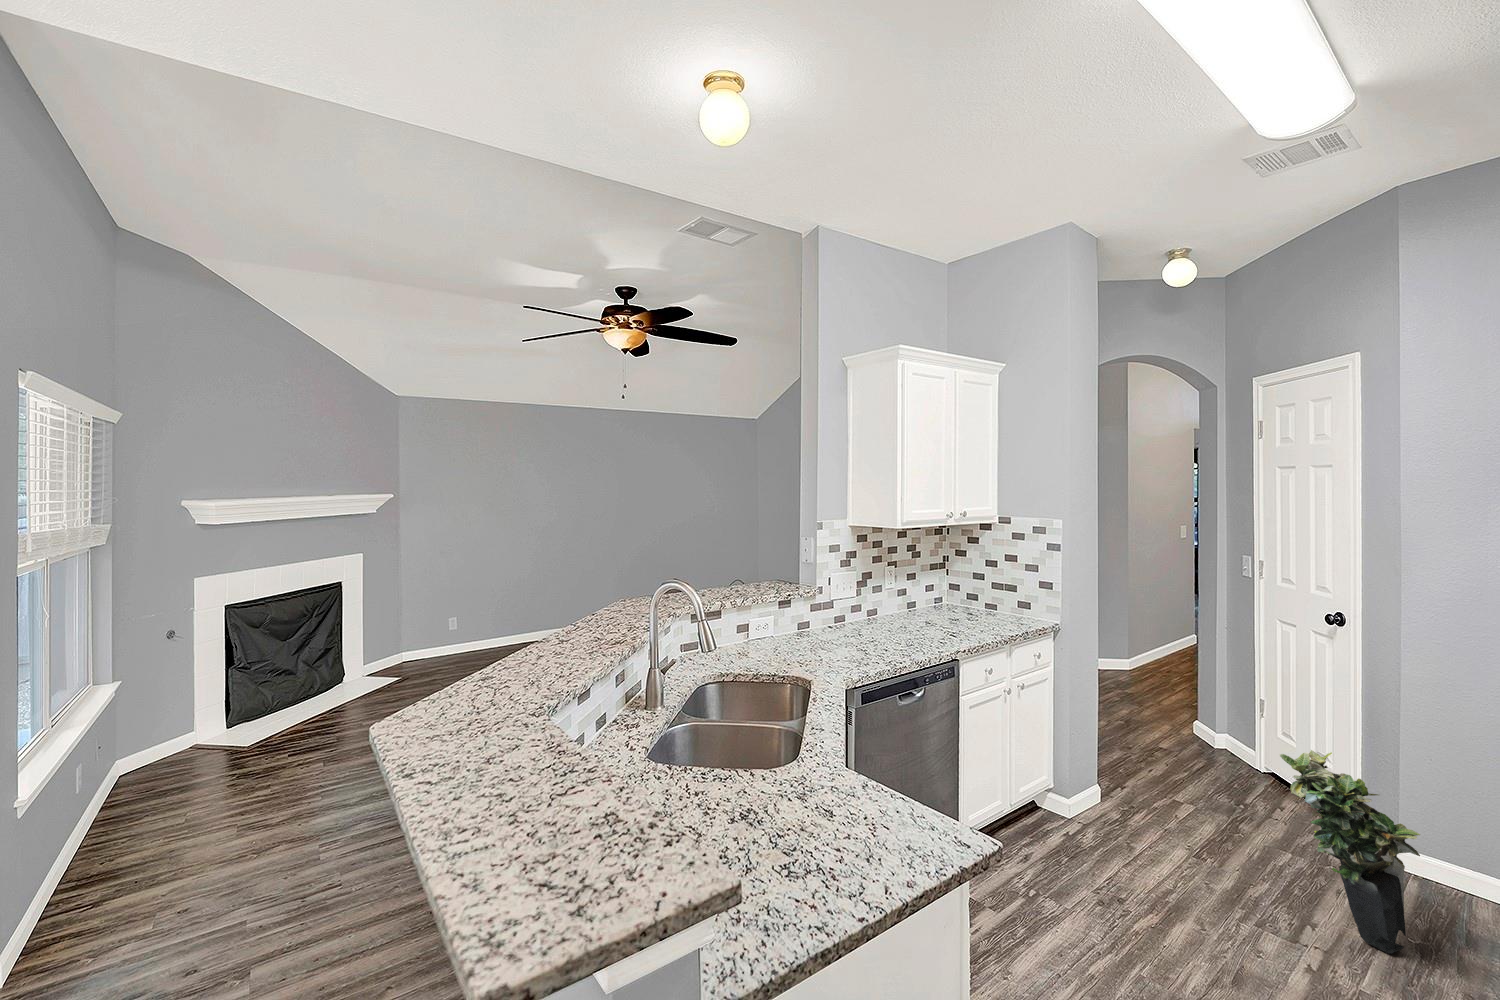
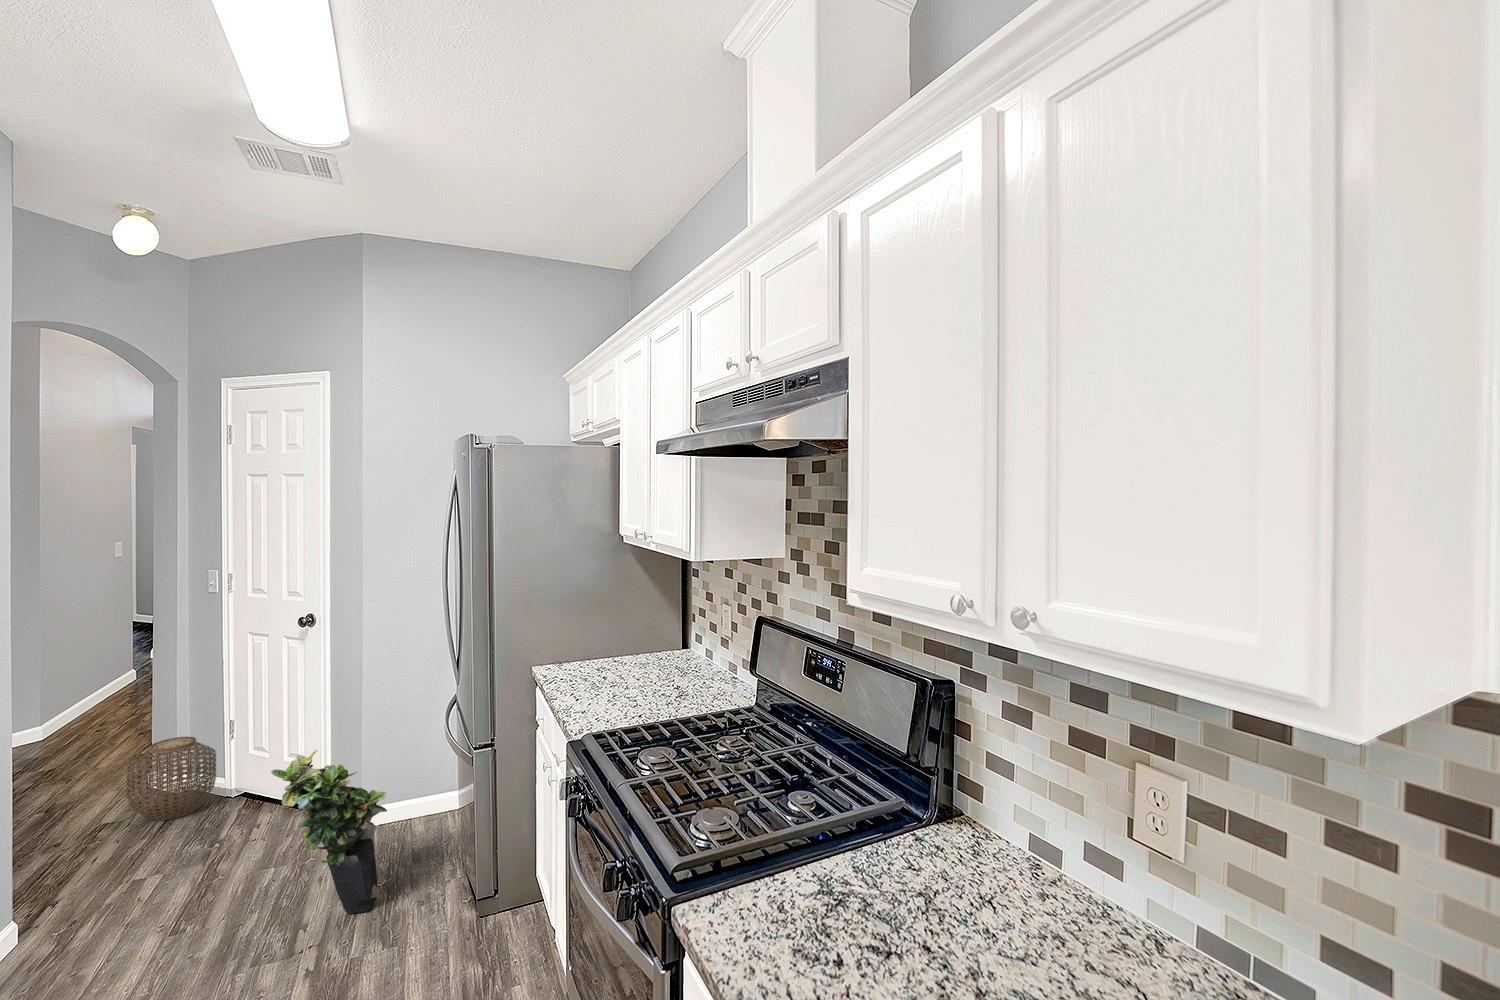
woven basket: none [1175,697,1246,768] -> present [127,737,216,821]

